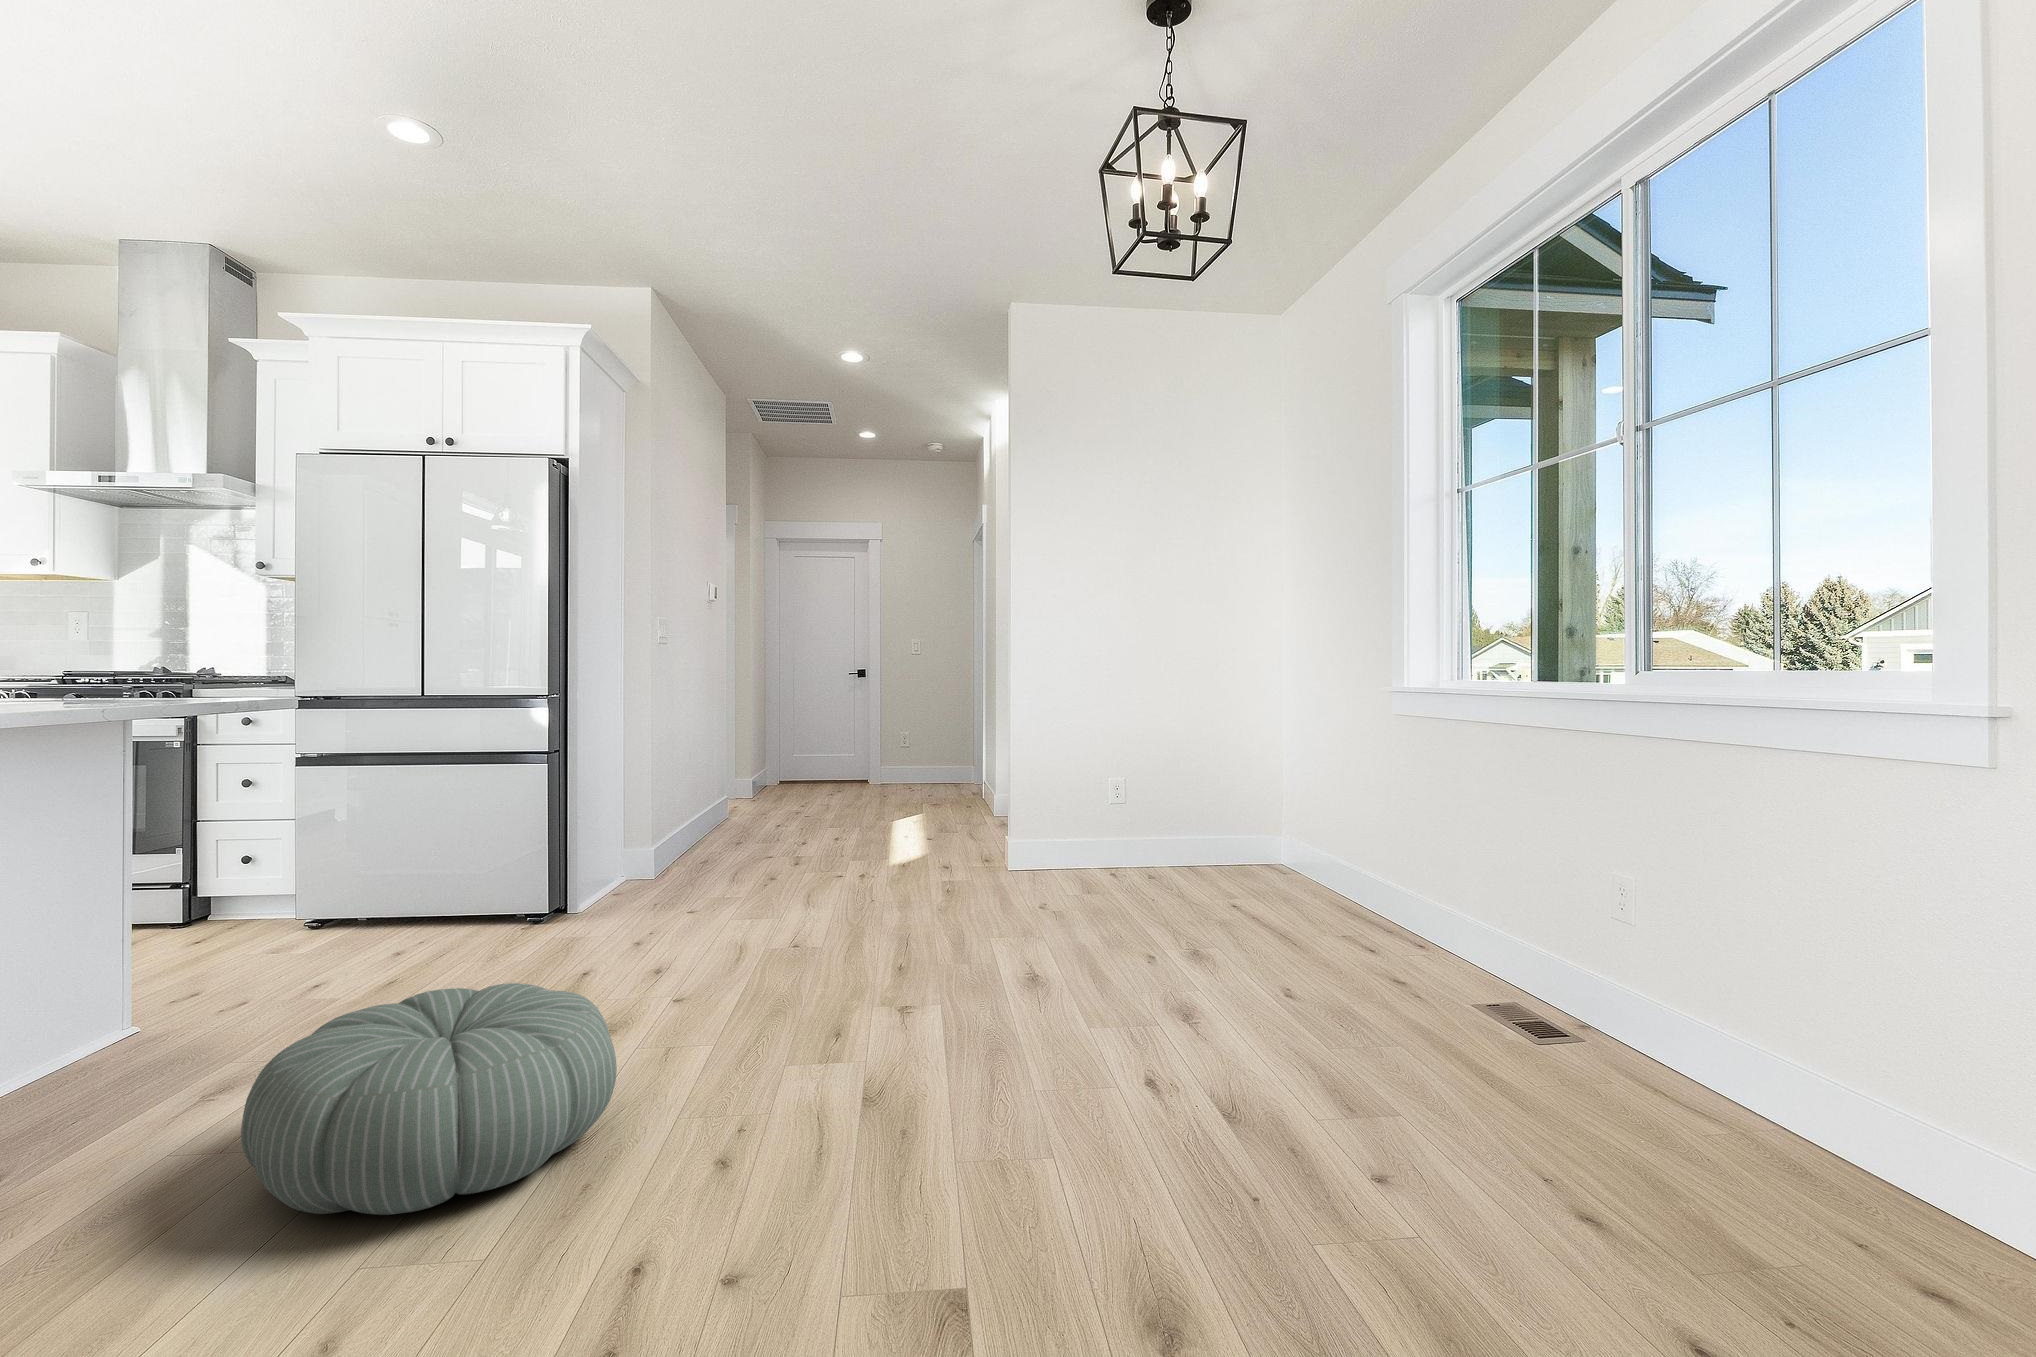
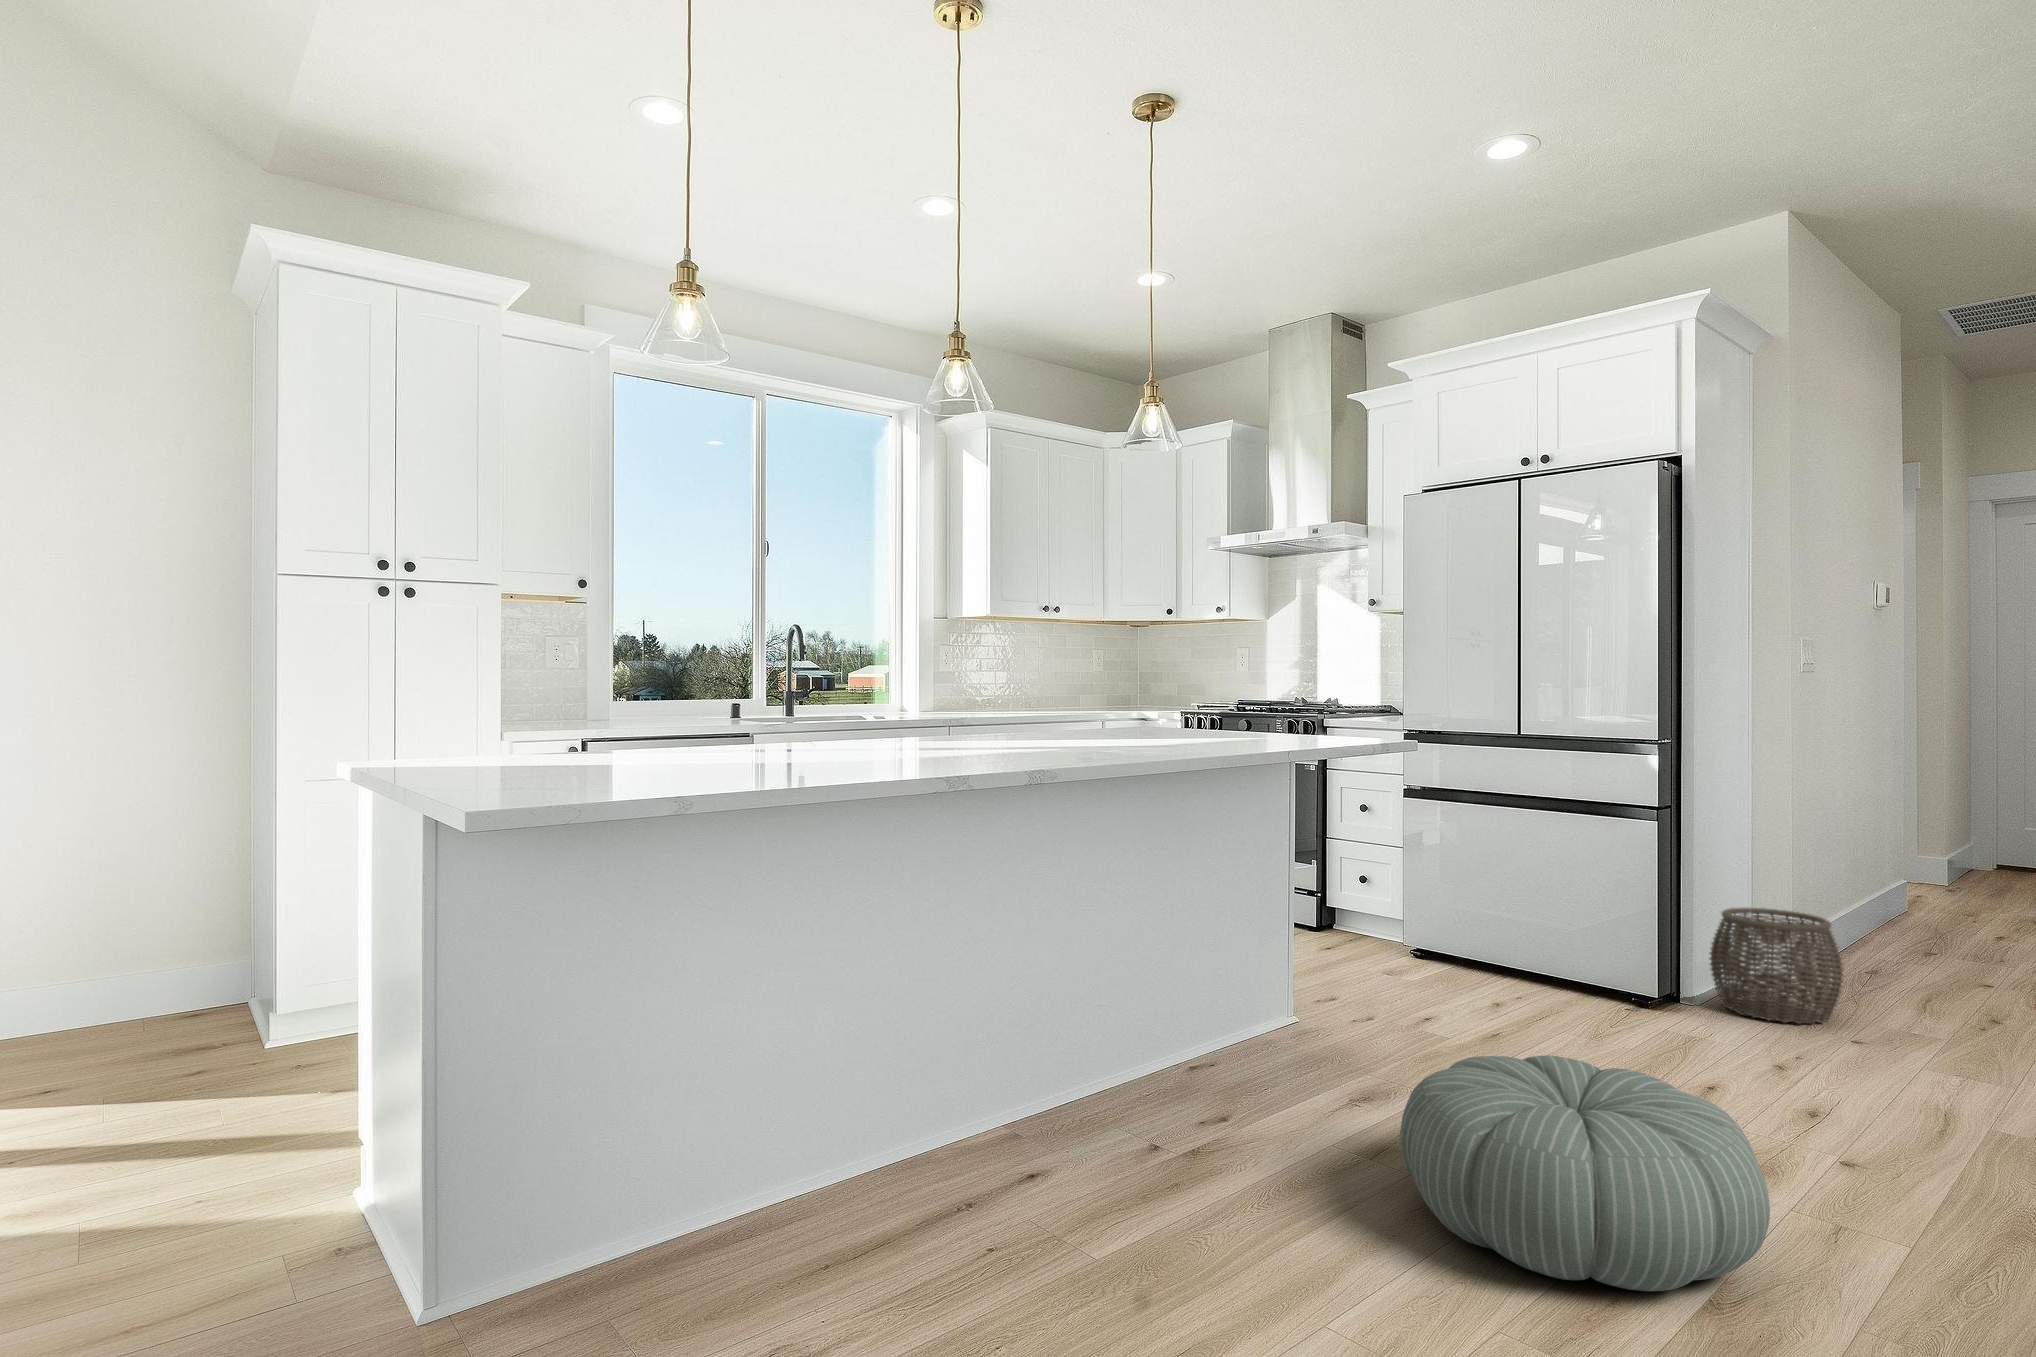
woven basket: none [590,825,685,914] -> present [1710,908,1844,1024]

